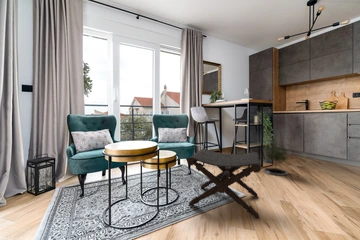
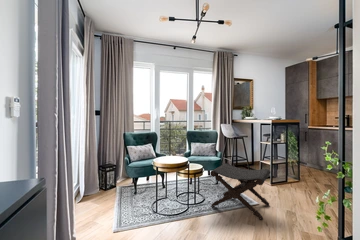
potted tree: present [264,139,289,176] -> none [286,152,312,191]

